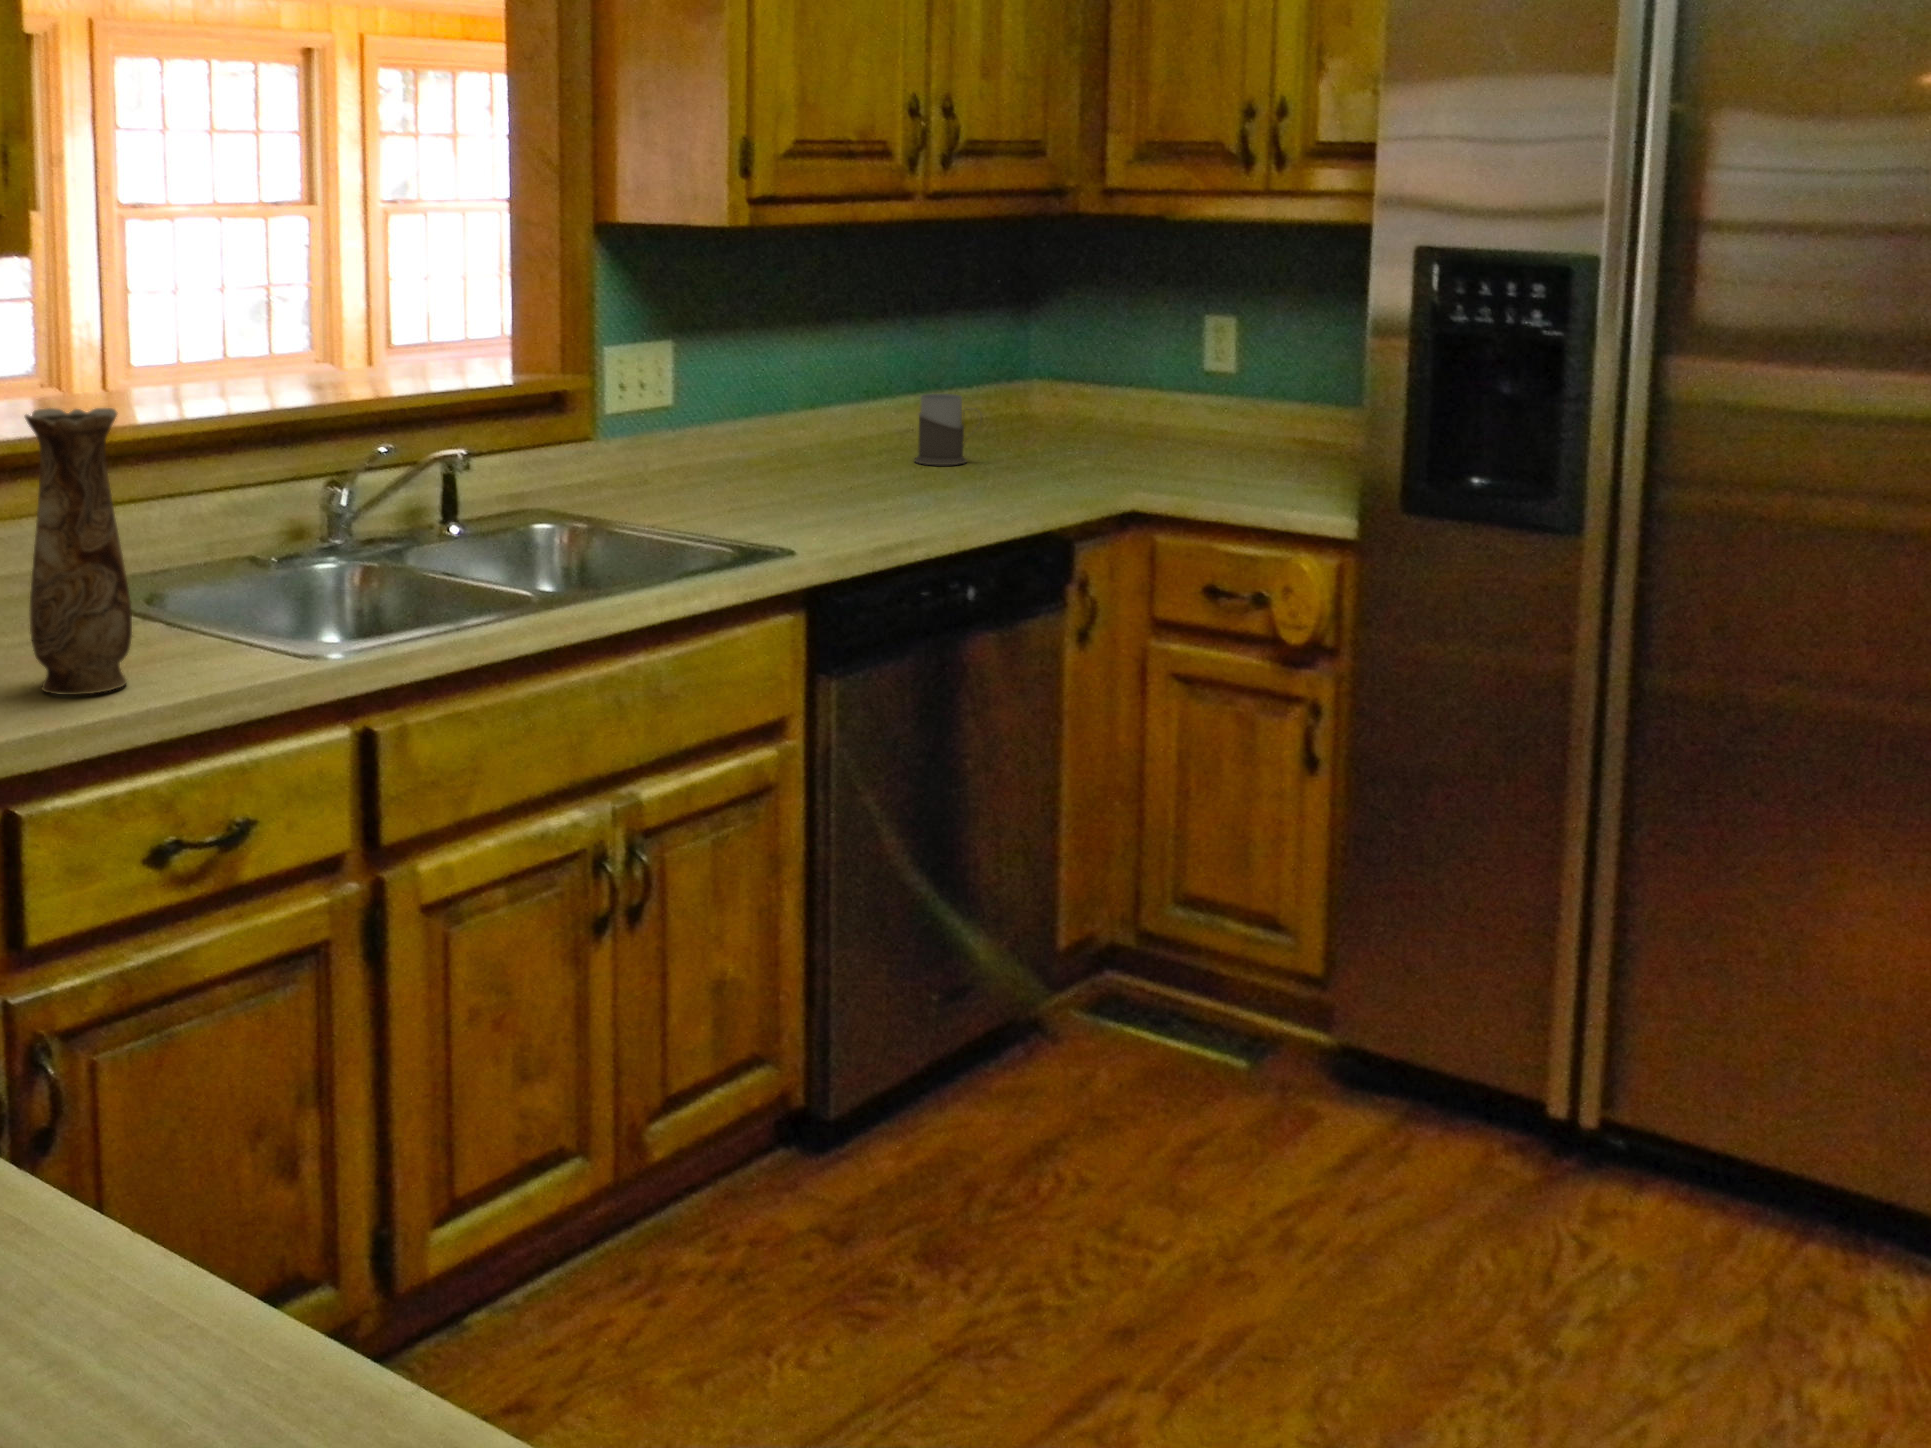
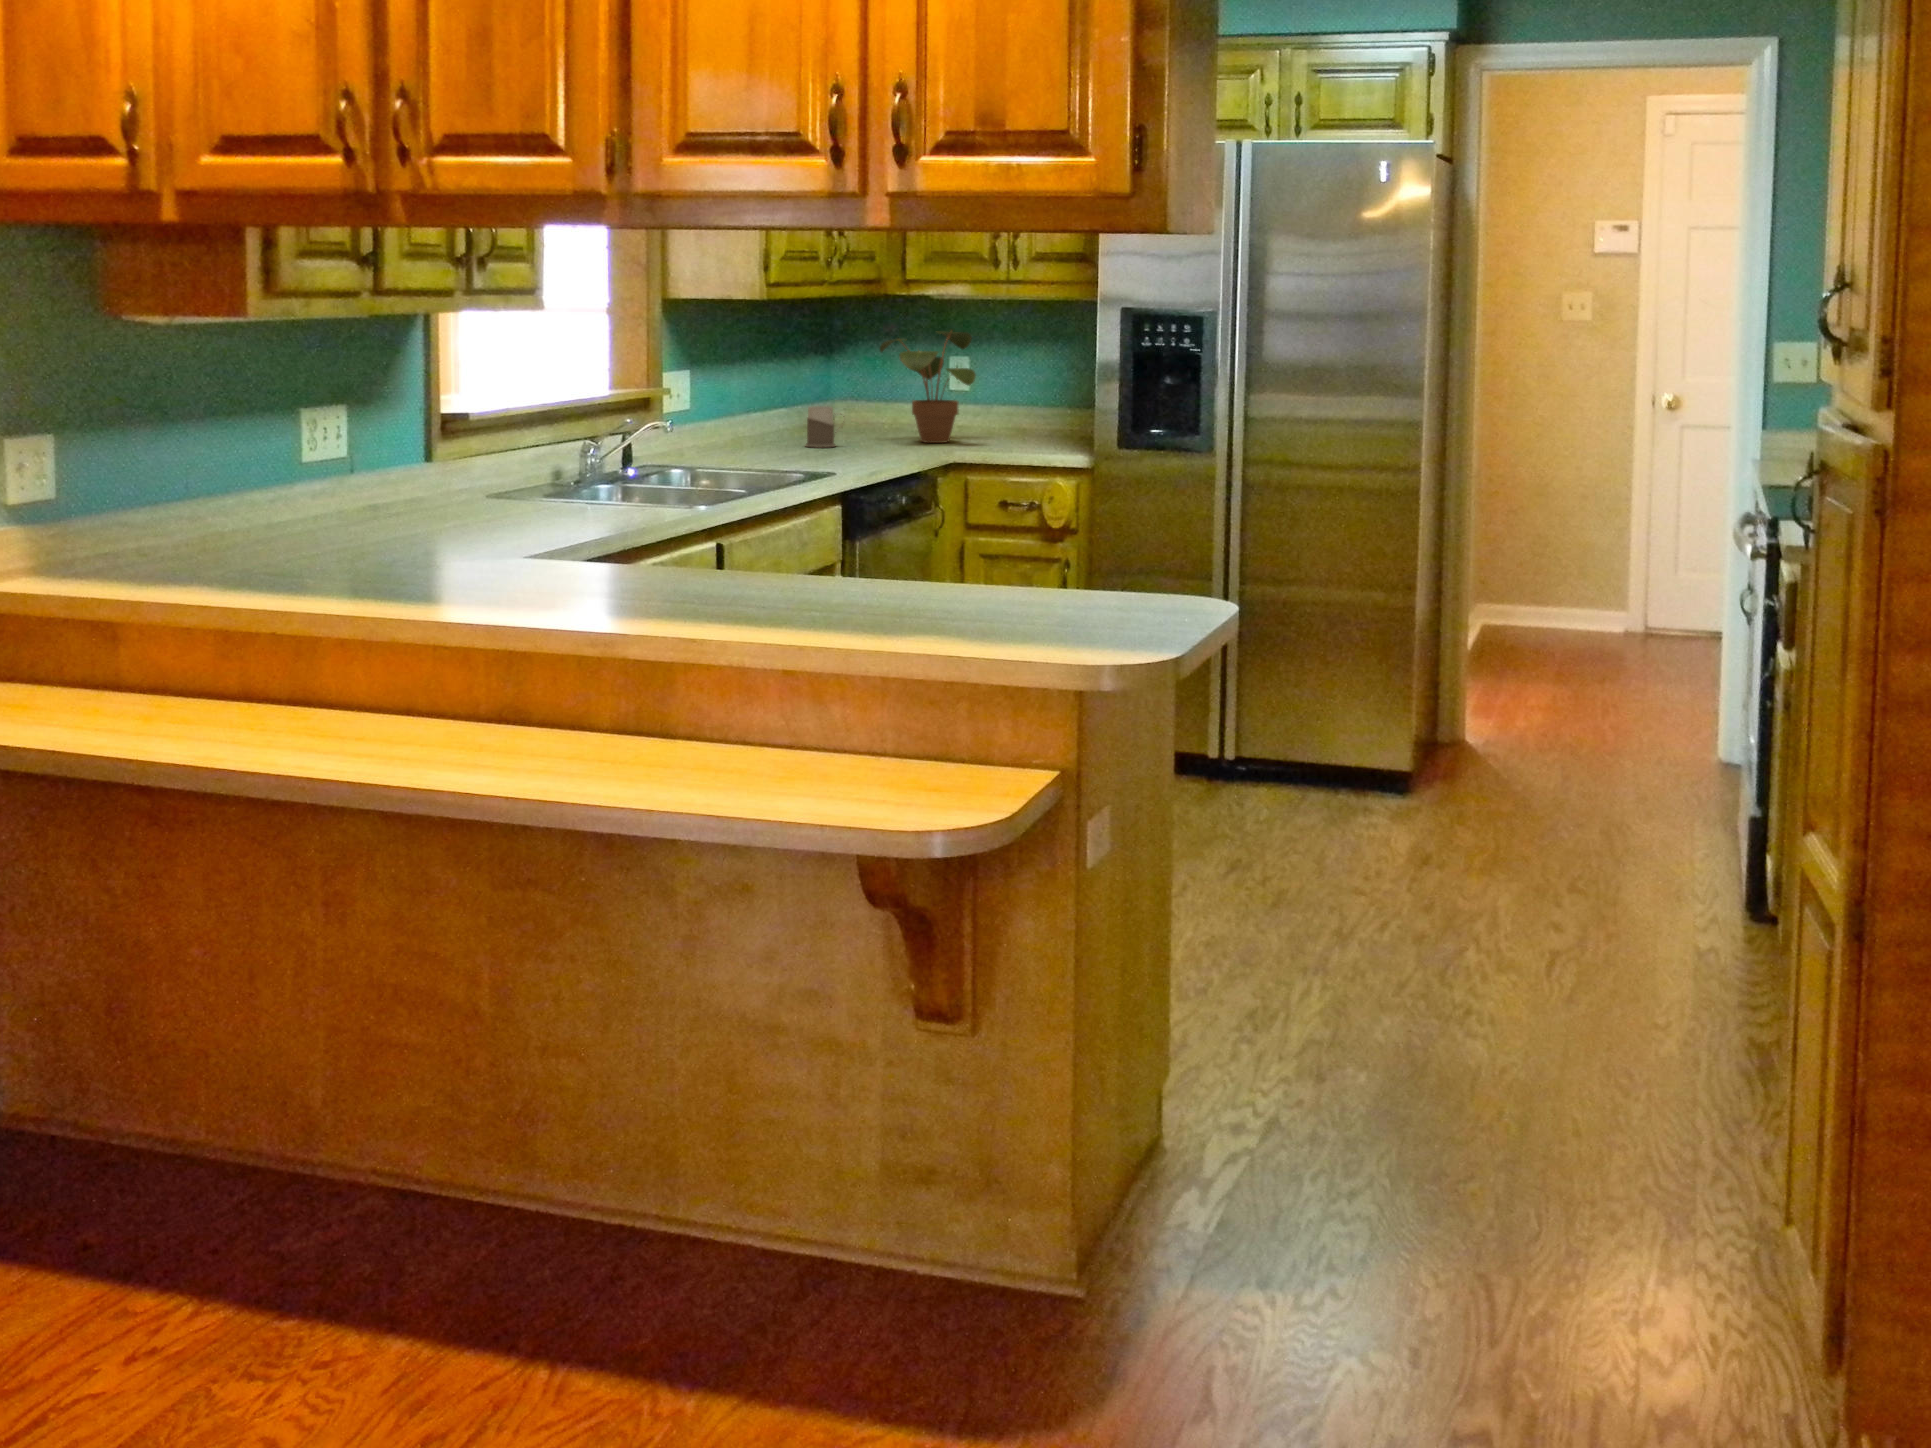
potted plant: none [1071,268,1235,464] -> present [880,331,976,443]
vase: present [25,408,132,695] -> none [584,376,637,525]

